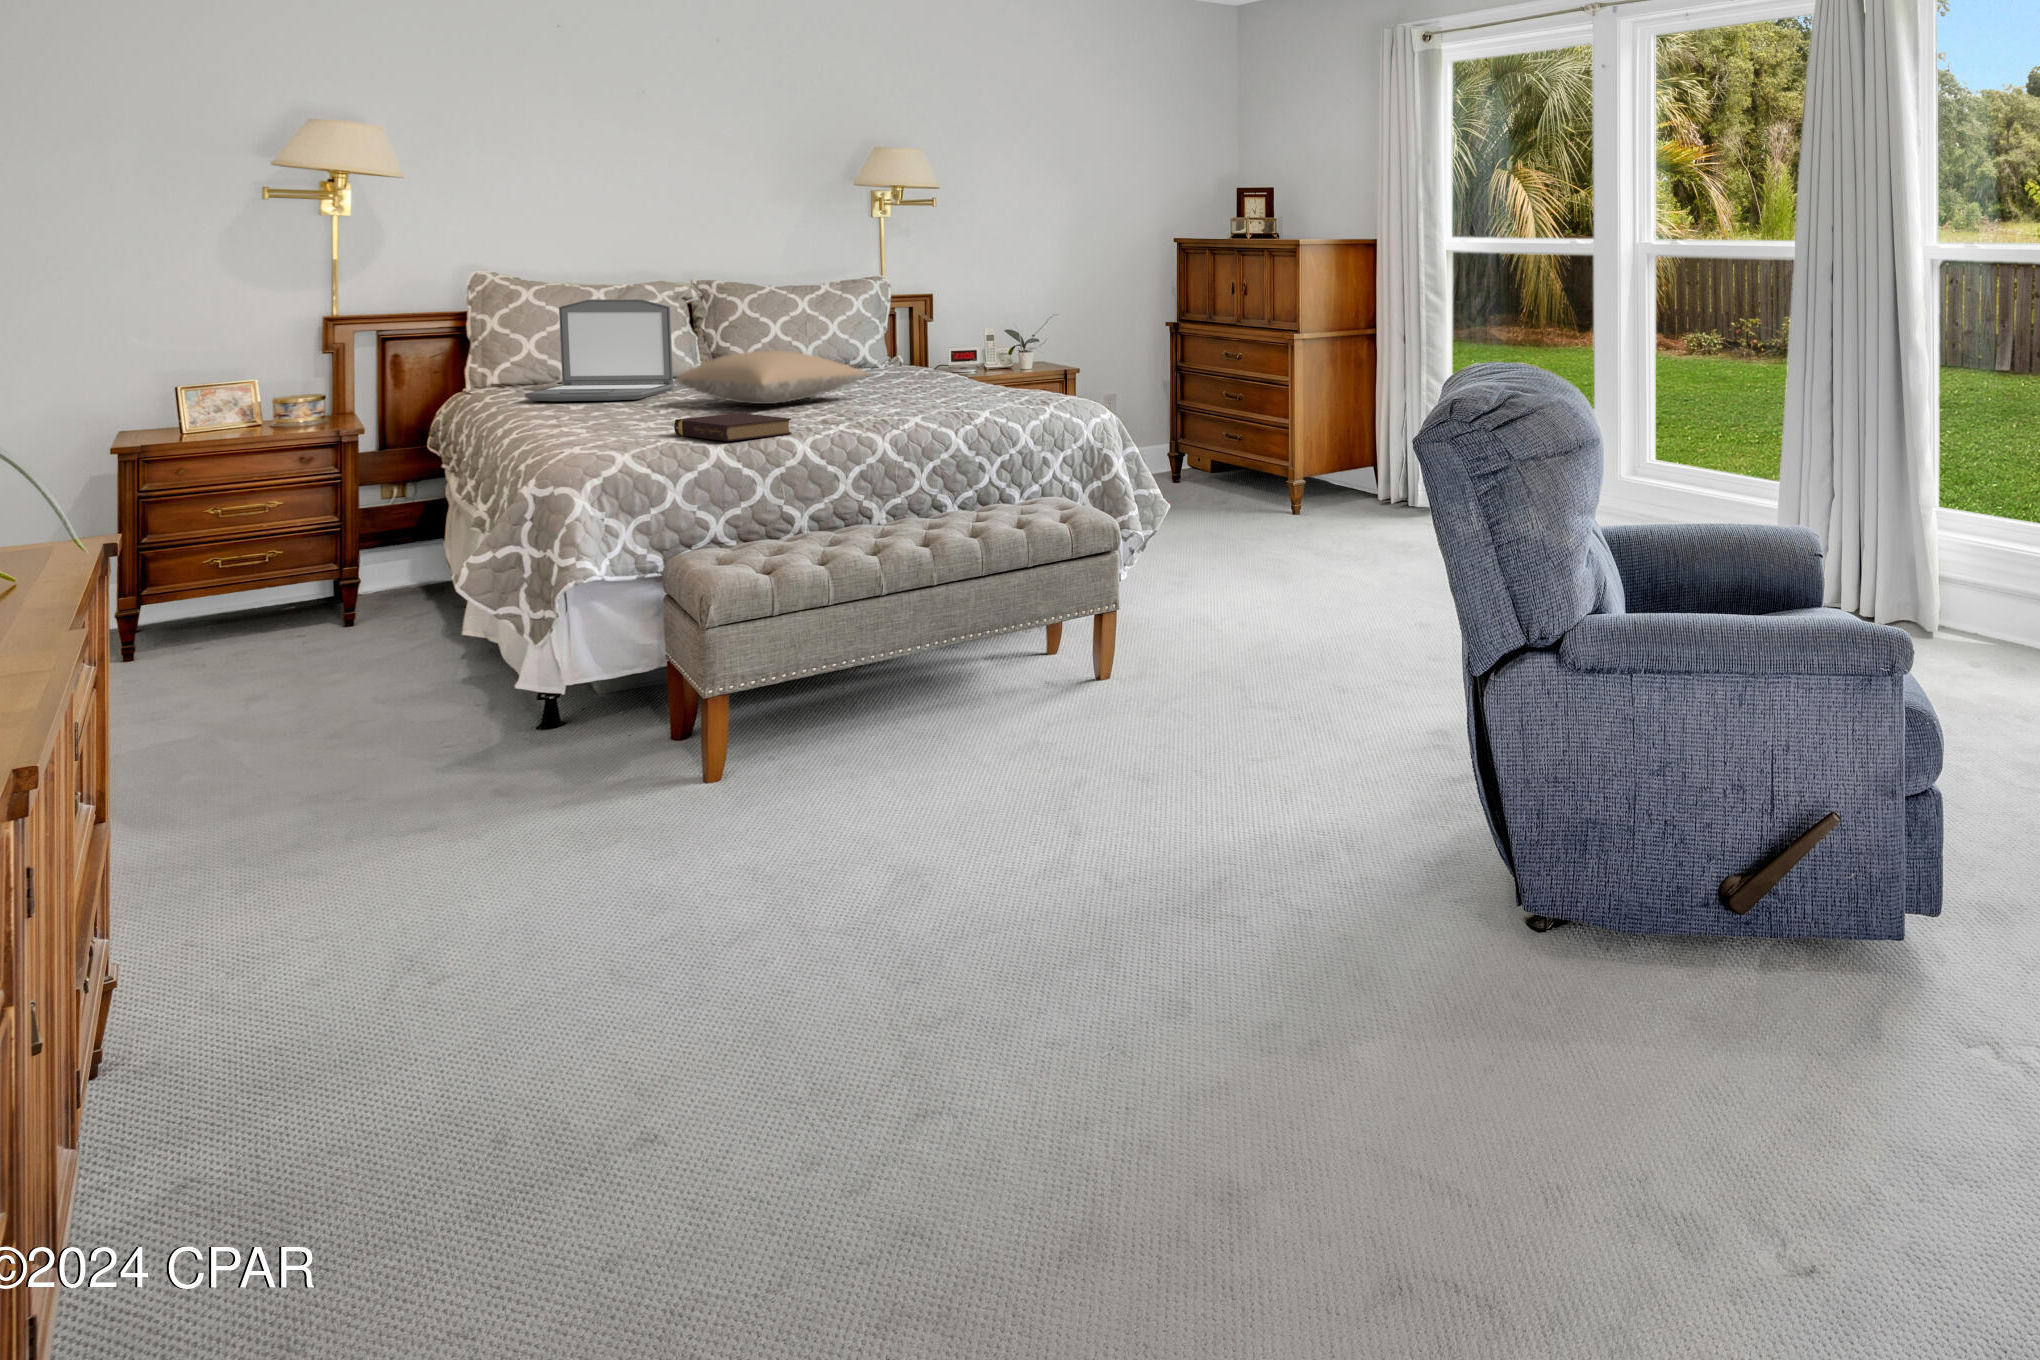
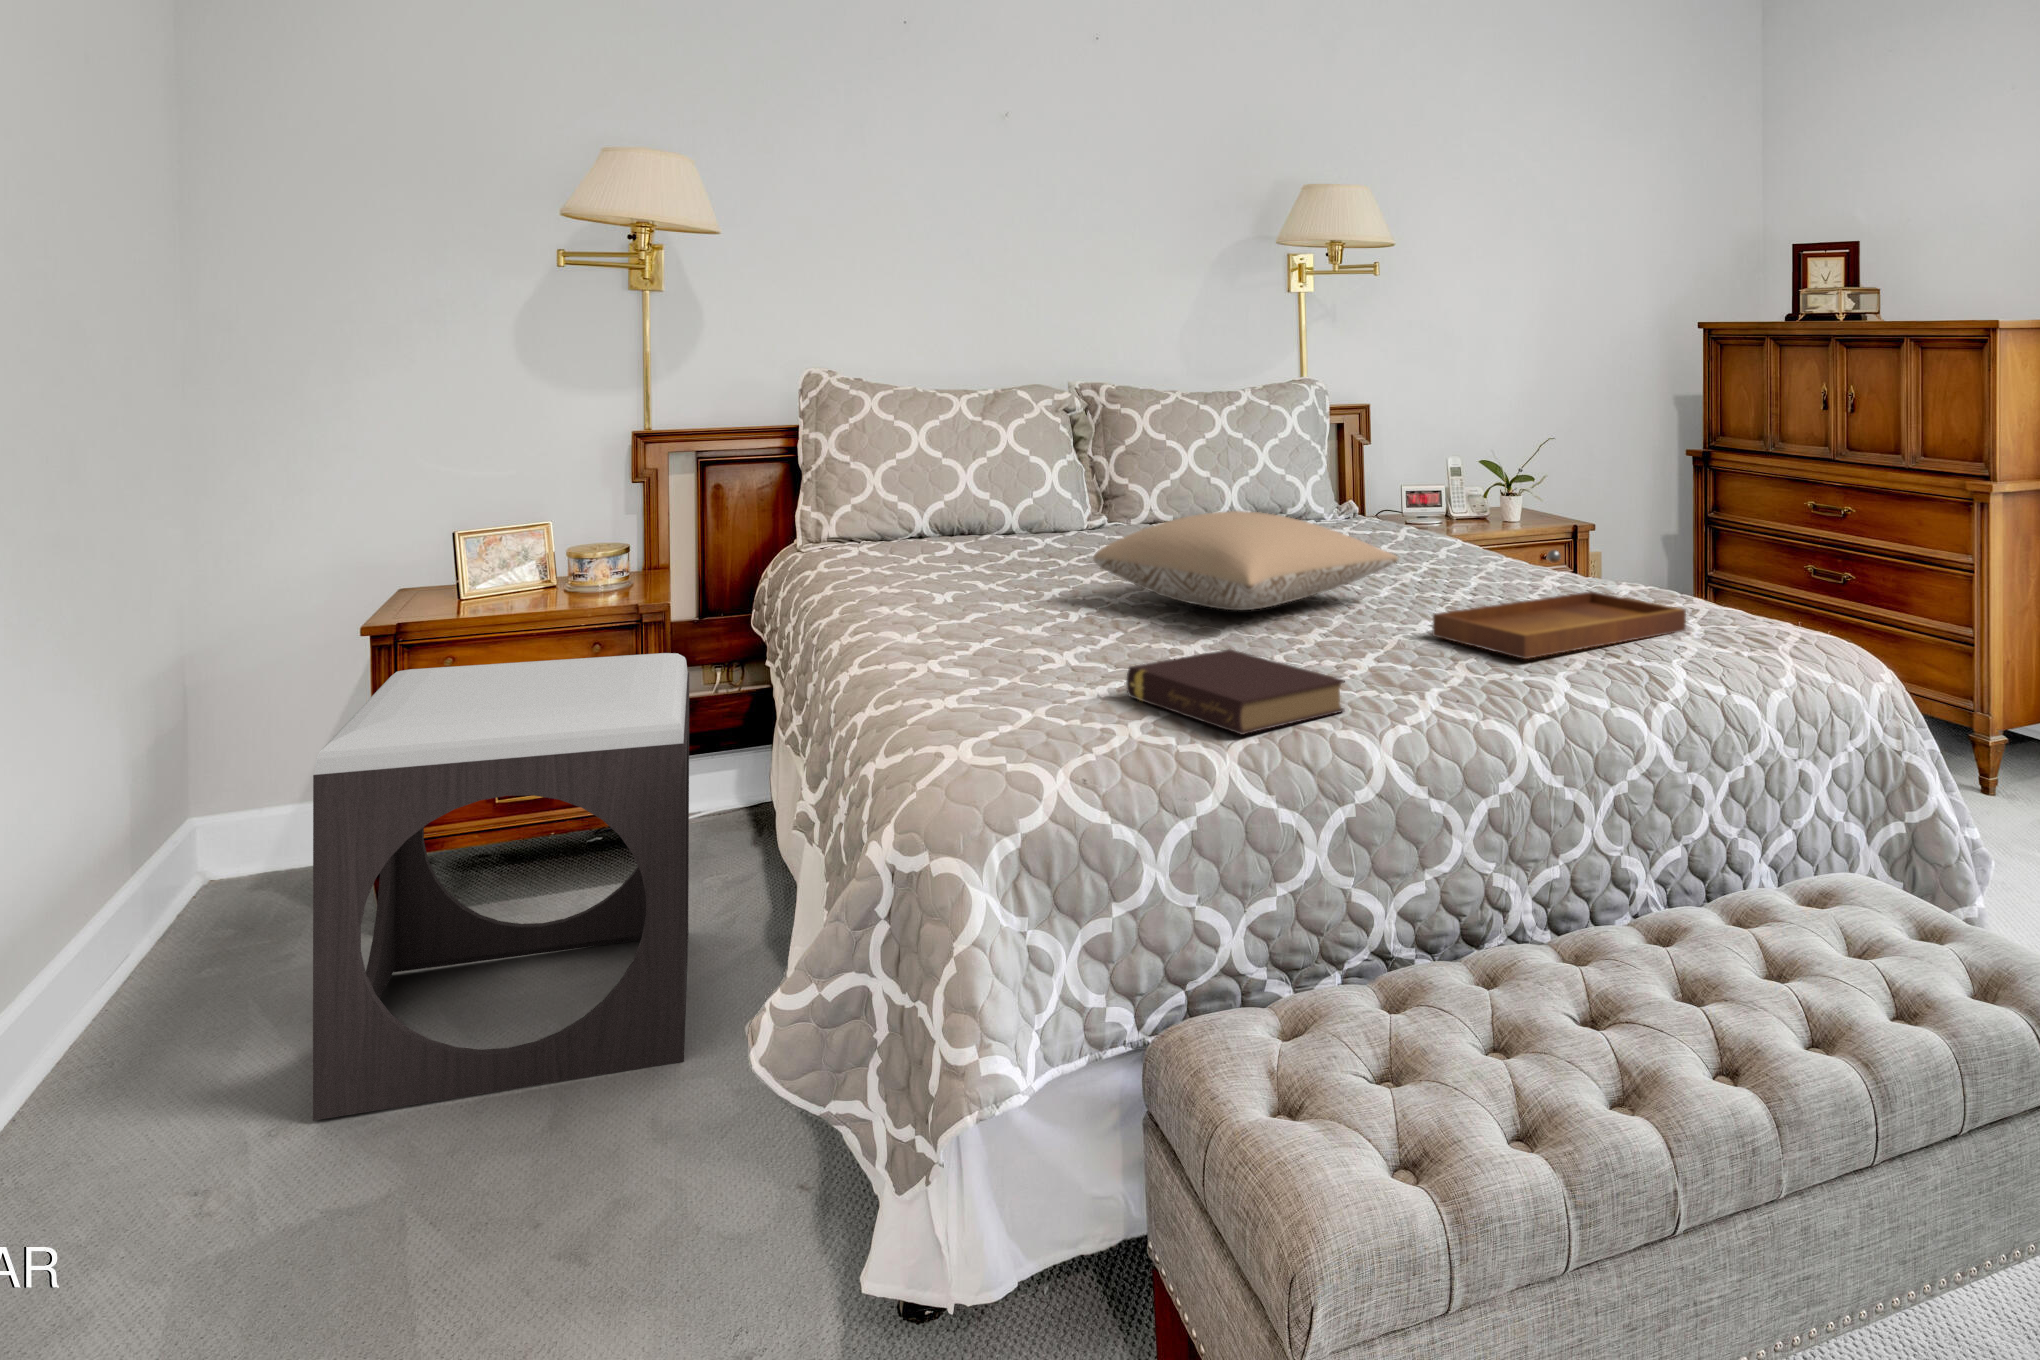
laptop: present [525,299,674,401] -> none [869,414,1072,583]
tray: none [872,363,1019,414] -> present [1433,550,1686,659]
footstool: none [143,454,411,711] -> present [313,653,689,1120]

